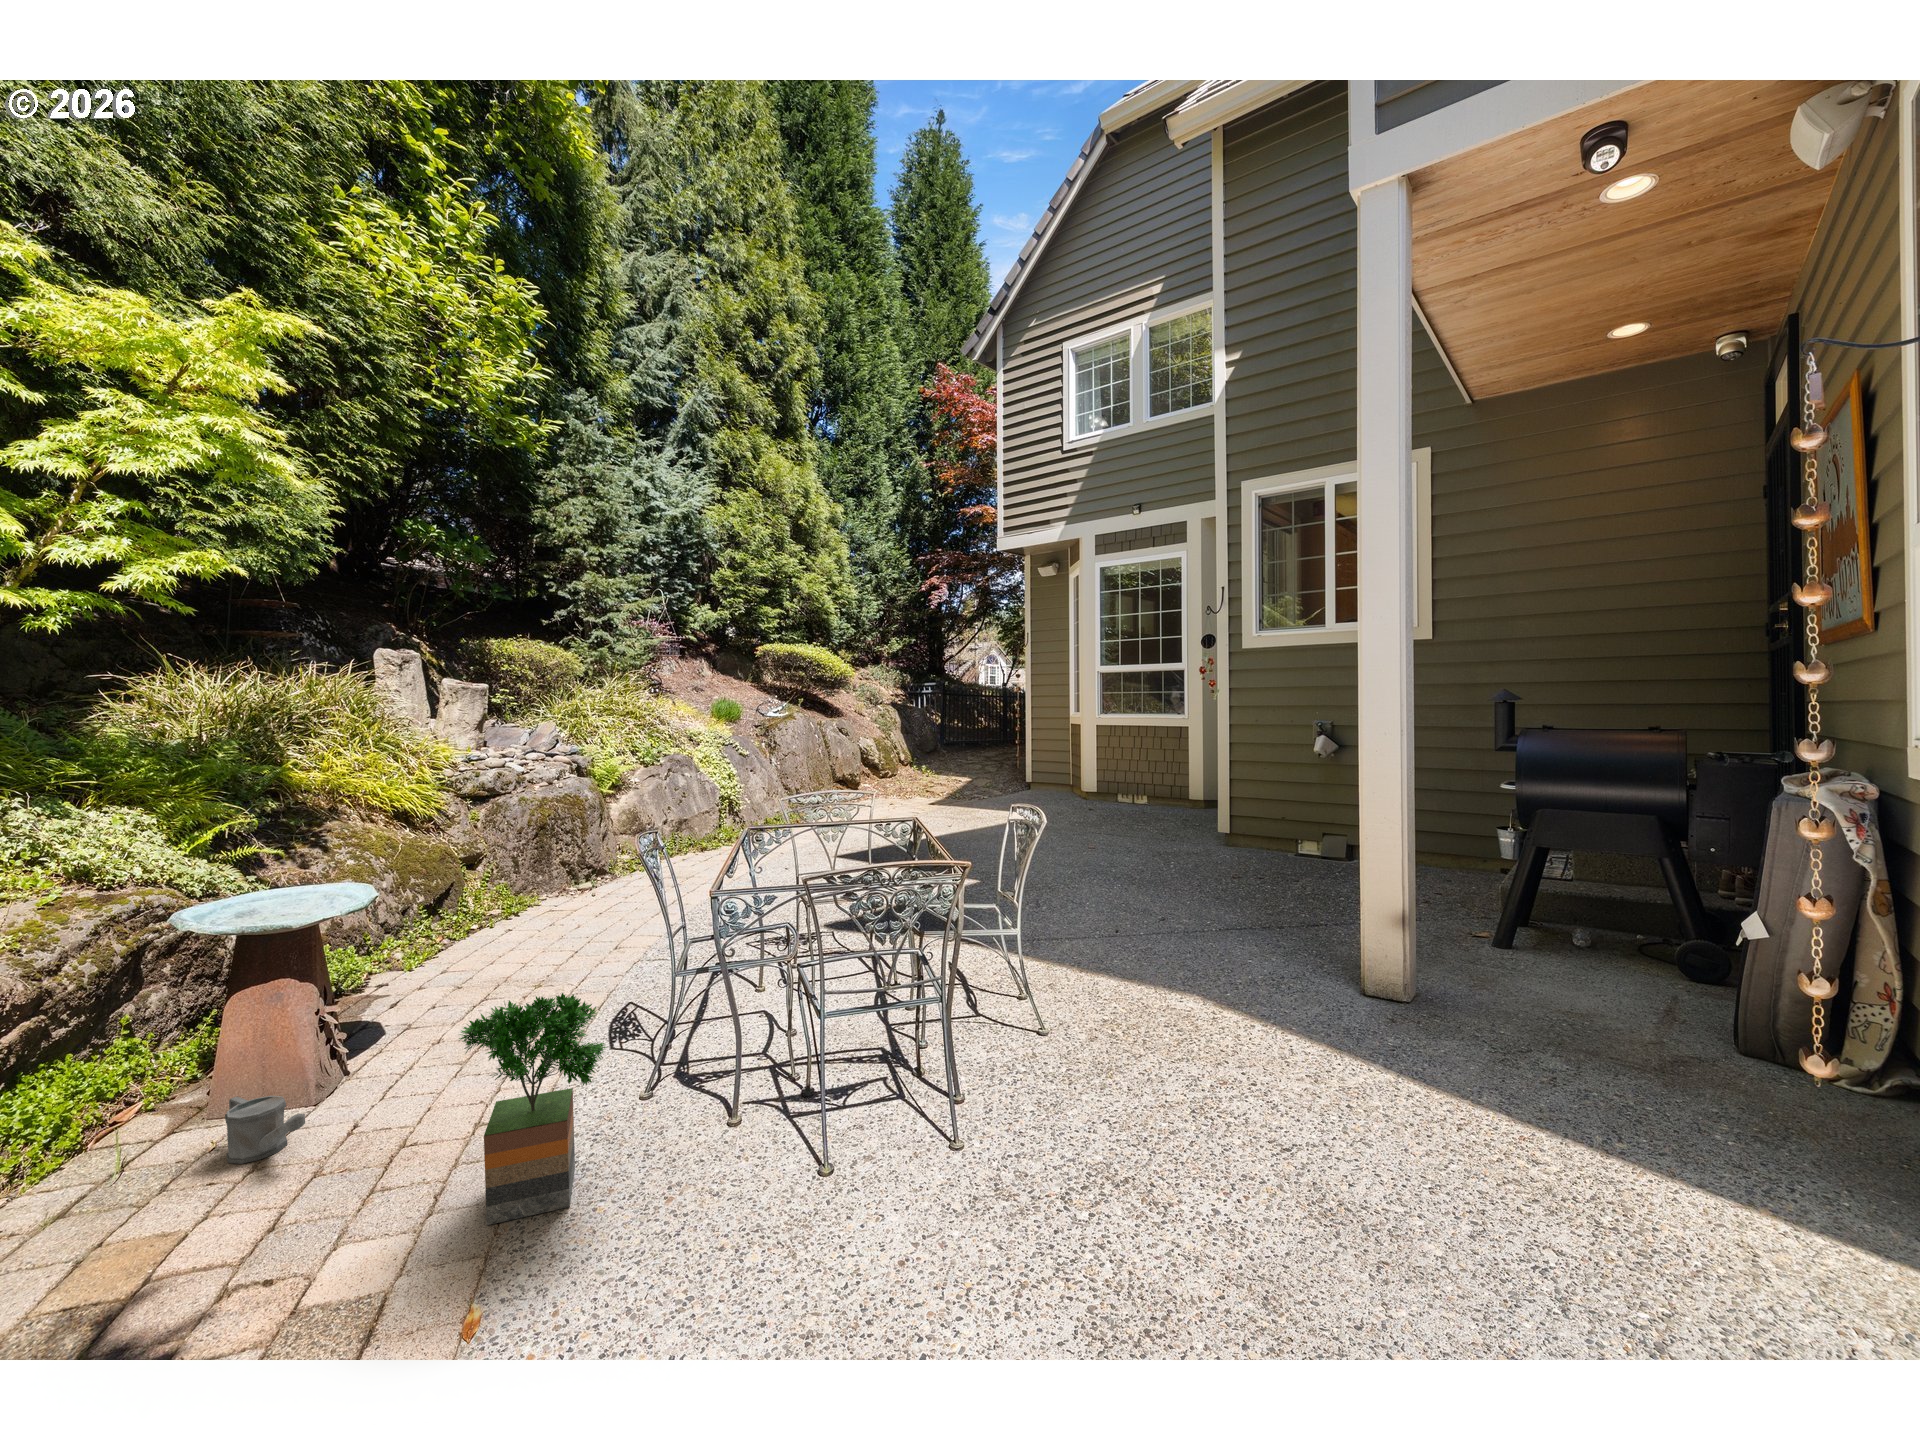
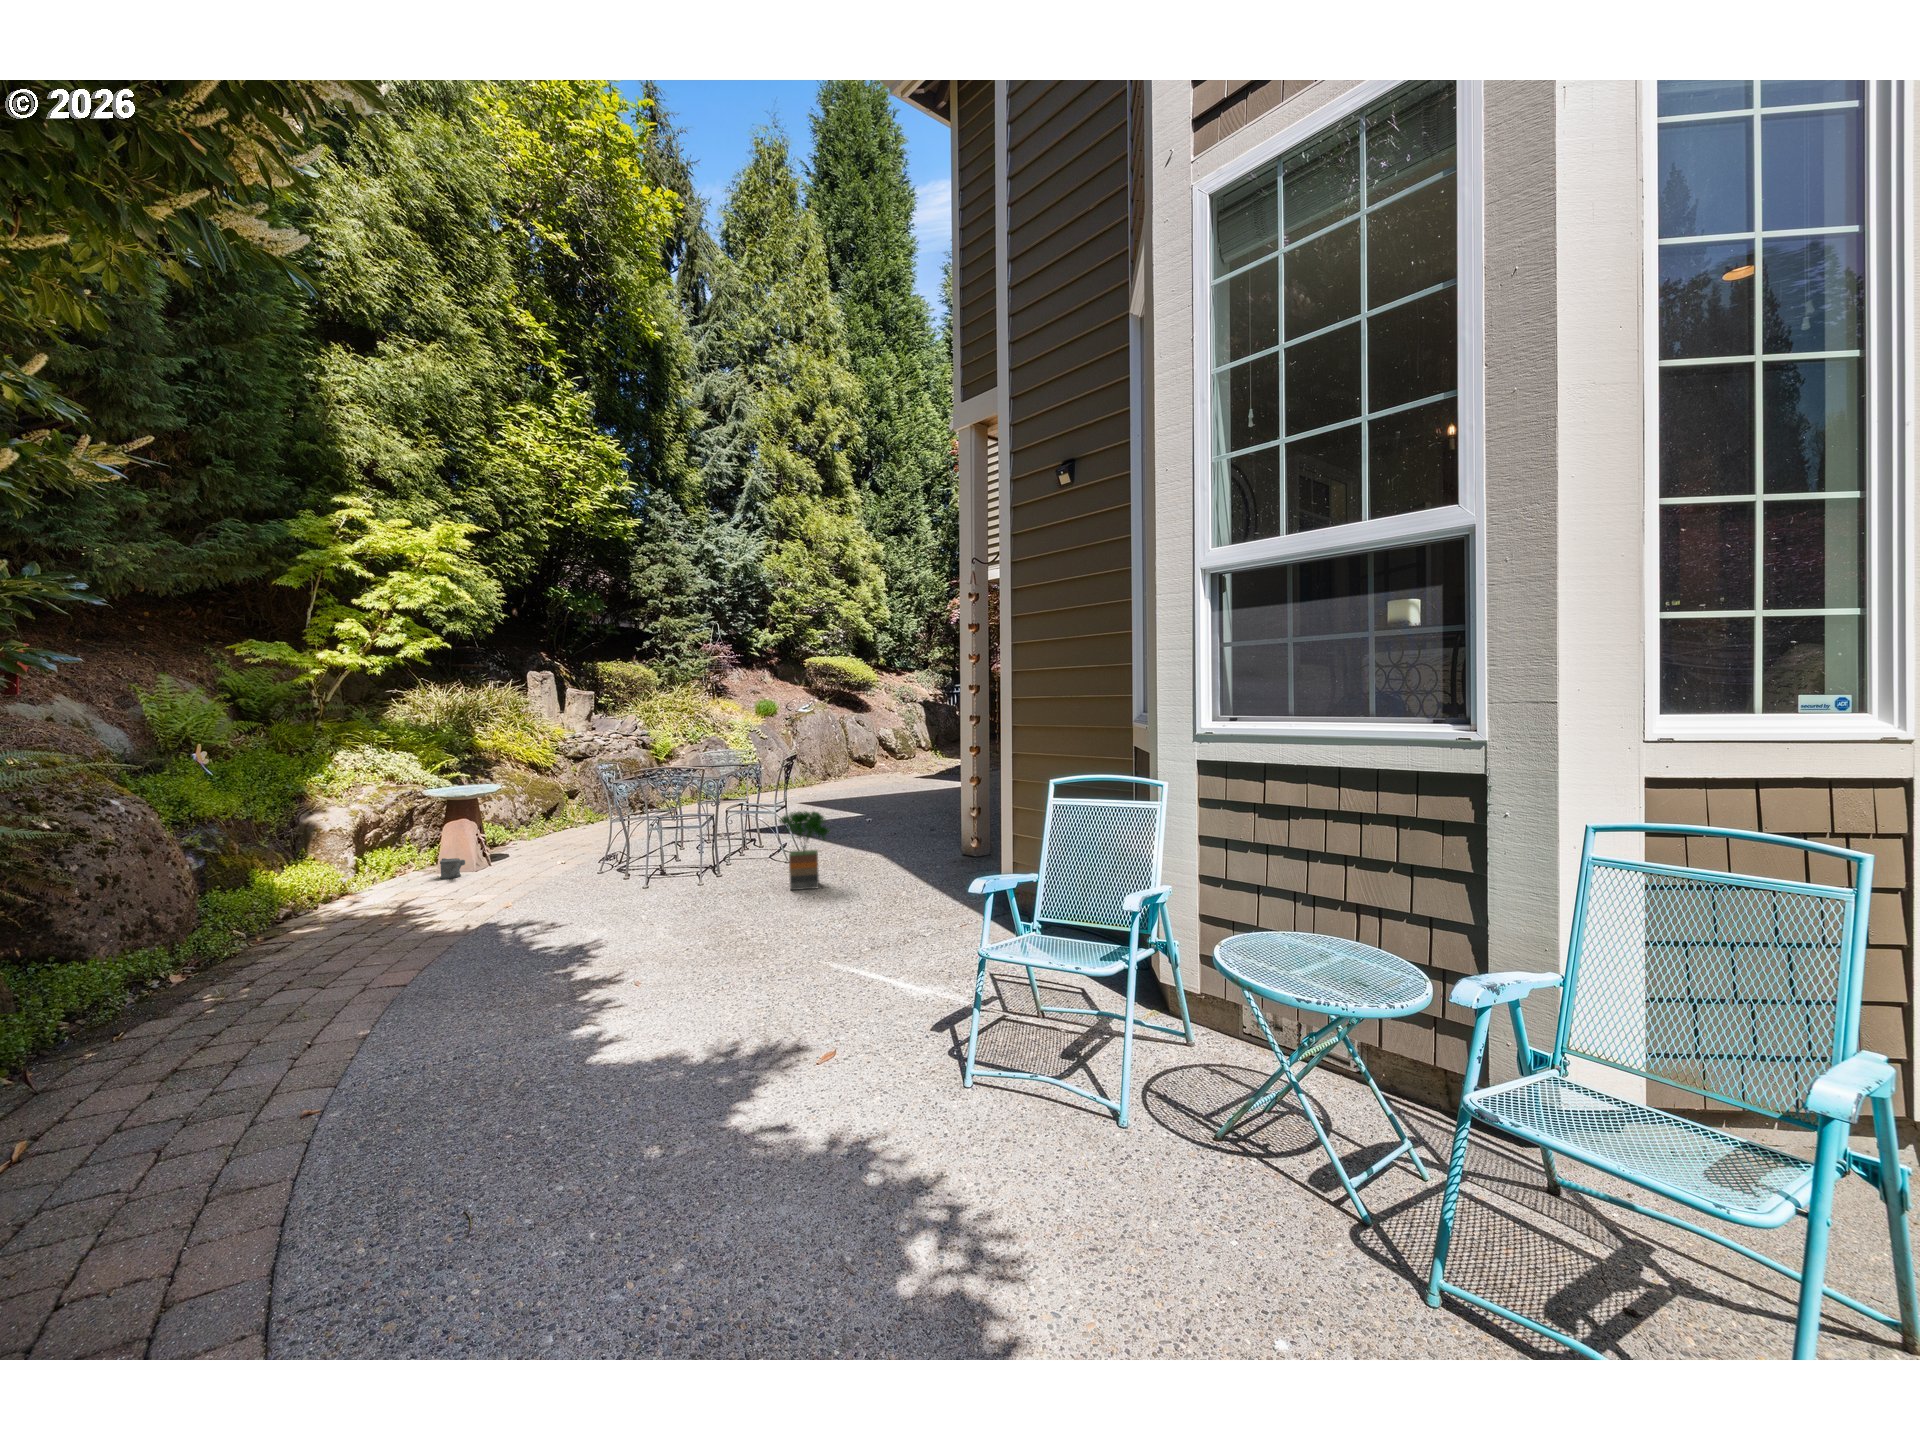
potted tree: present [459,993,607,1225] -> present [779,811,830,890]

